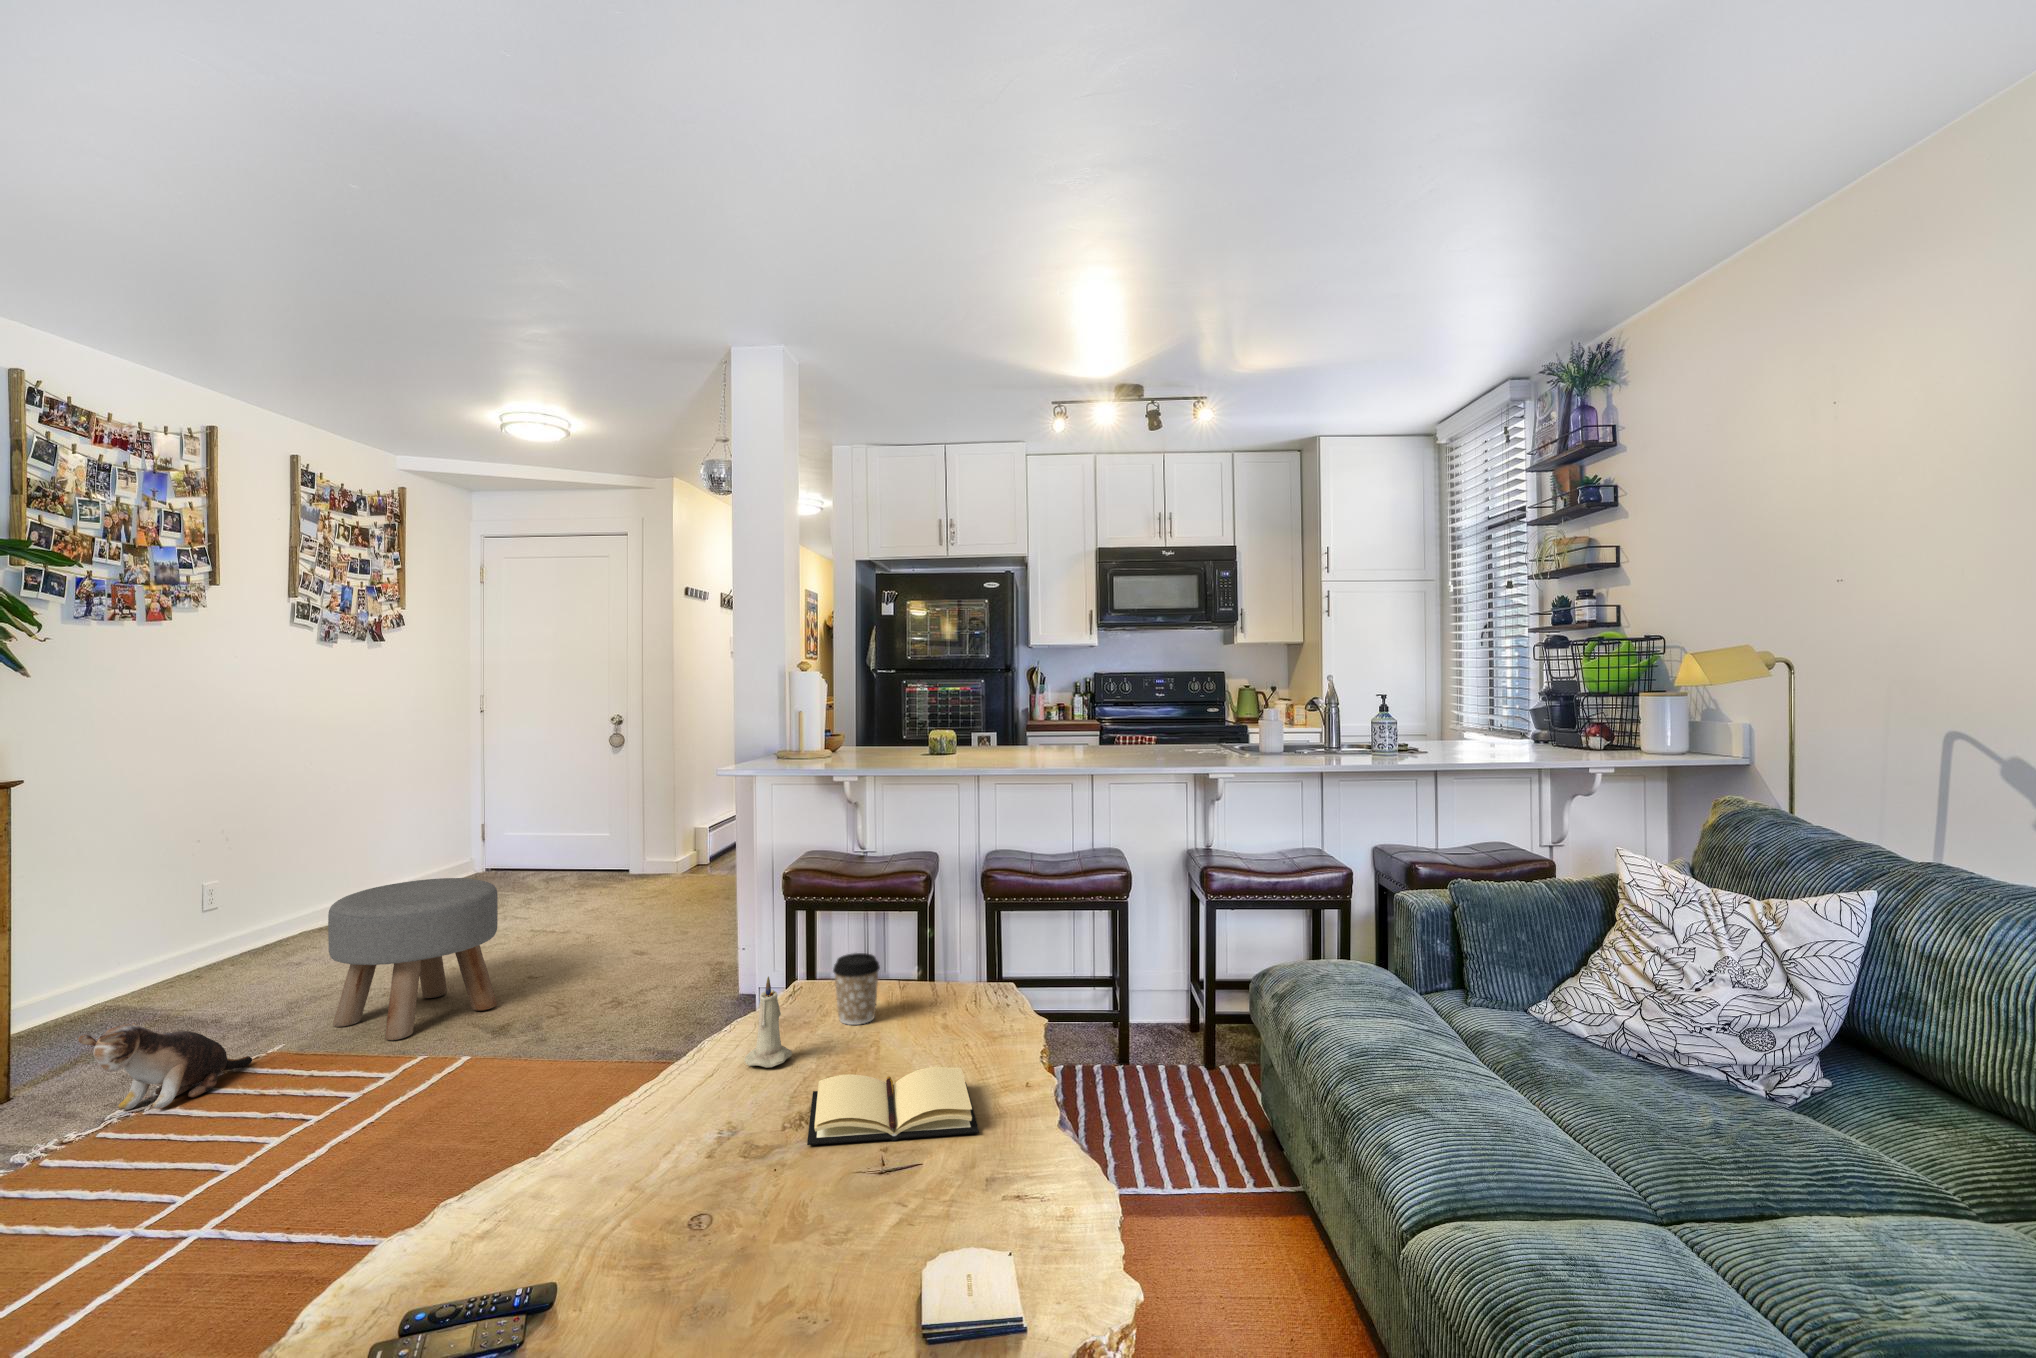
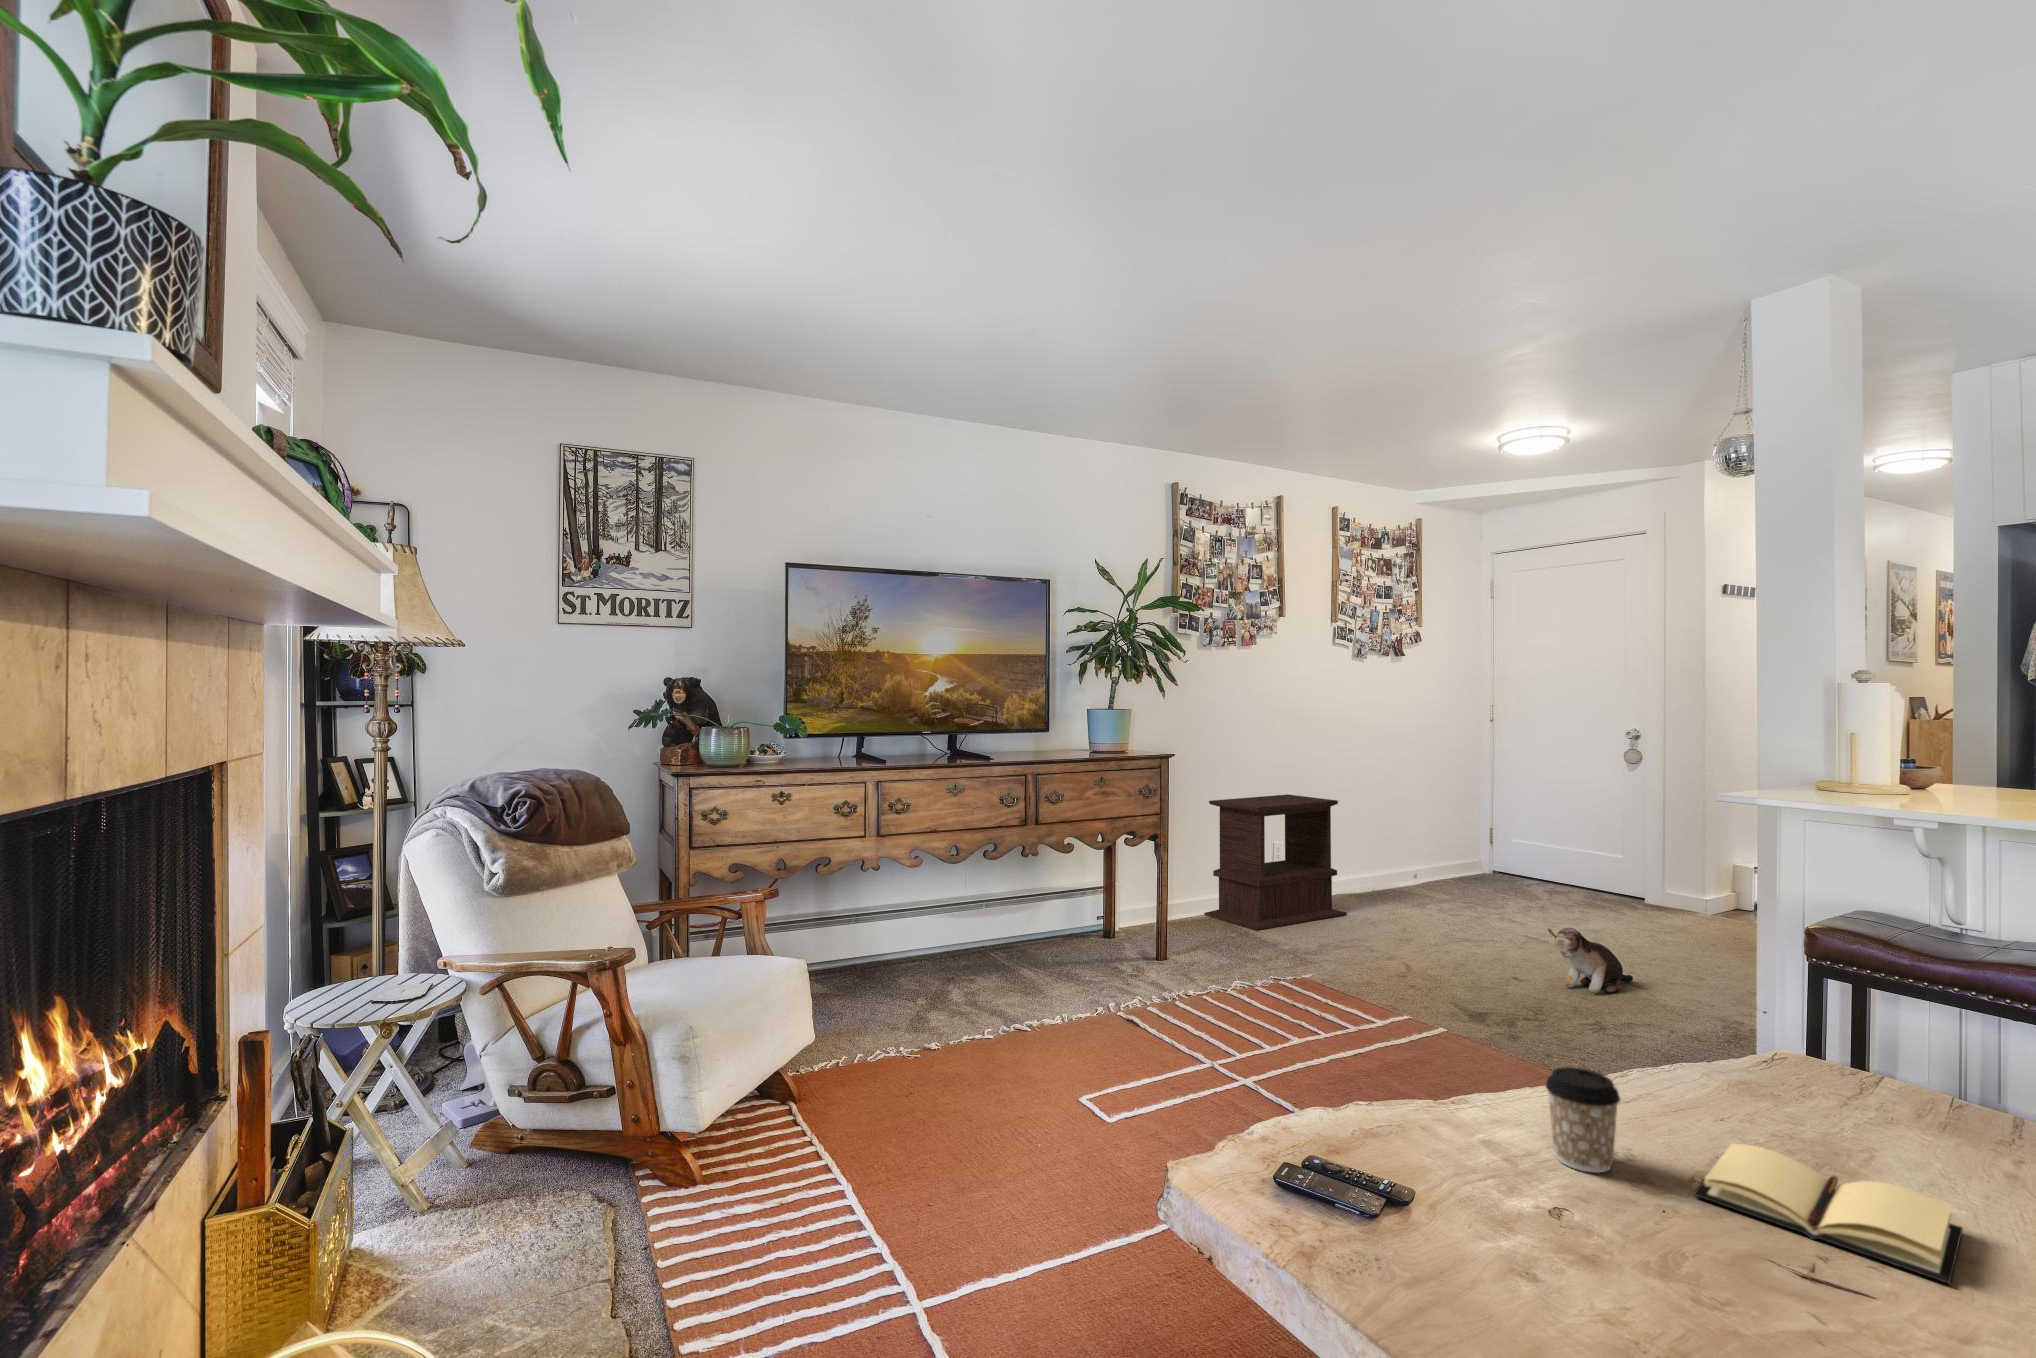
side table: none [78,816,317,1005] -> present [1204,794,1347,930]
ottoman: present [328,878,498,1041] -> none [1345,867,1479,1000]
coffee cup: present [833,953,880,1025] -> present [1546,1067,1620,1173]
candle: present [745,977,792,1068] -> none [1656,1016,1718,1115]
plush toy: present [79,1023,252,1110] -> present [1548,928,1633,993]

